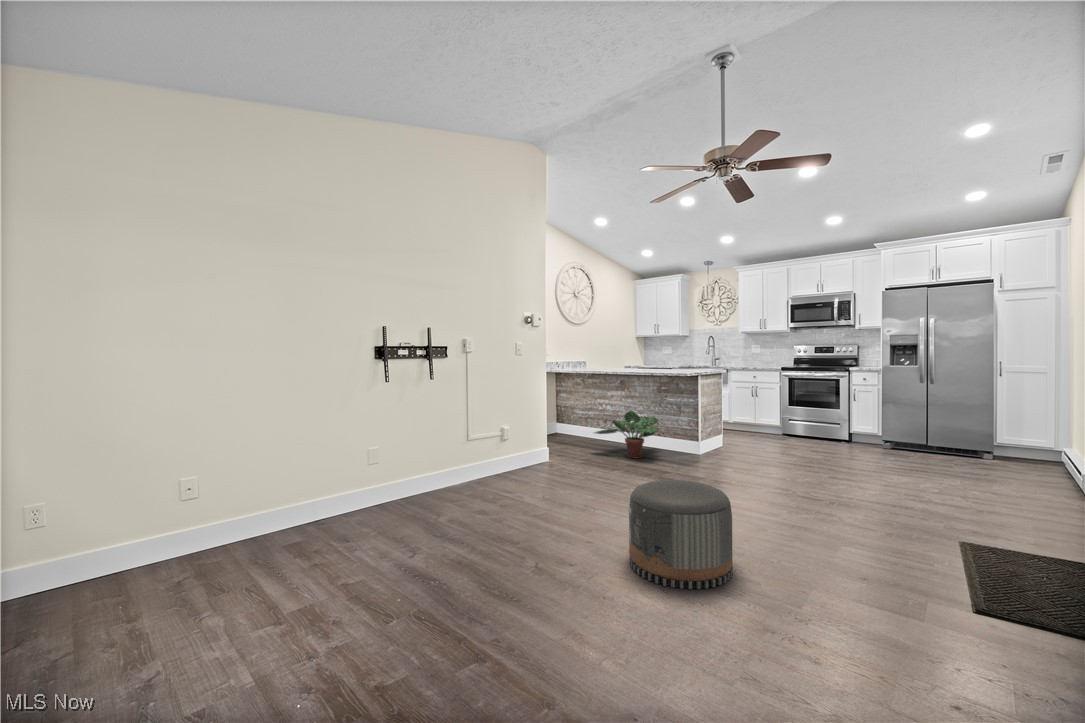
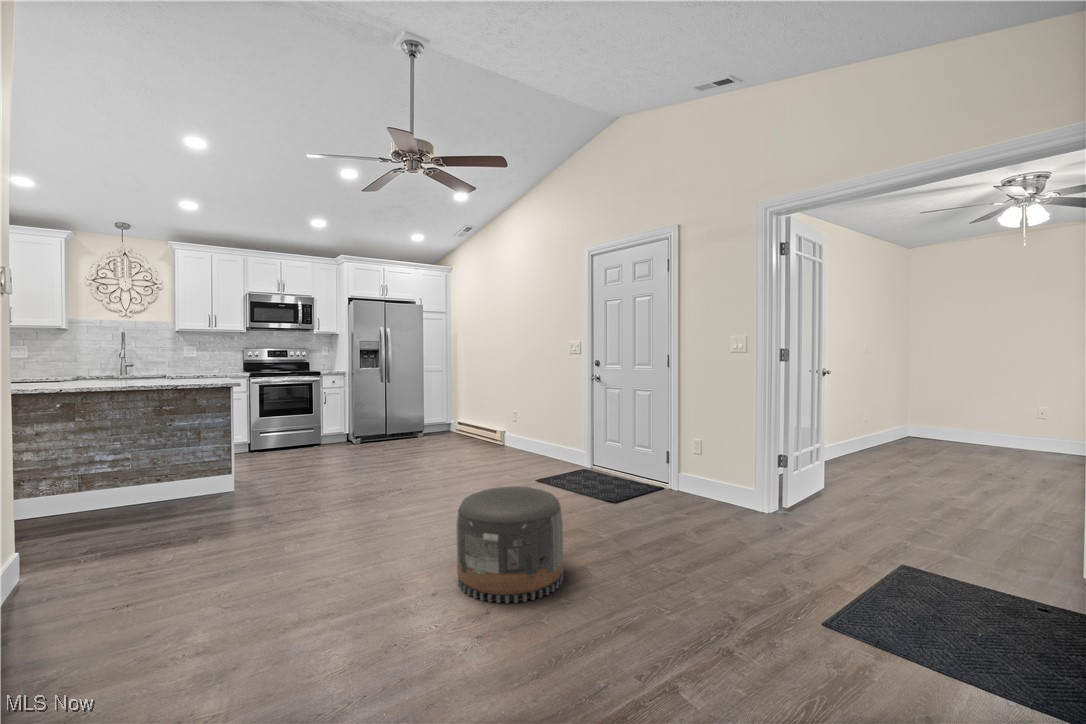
potted plant: present [595,410,659,459] -> none [57,447,205,526]

